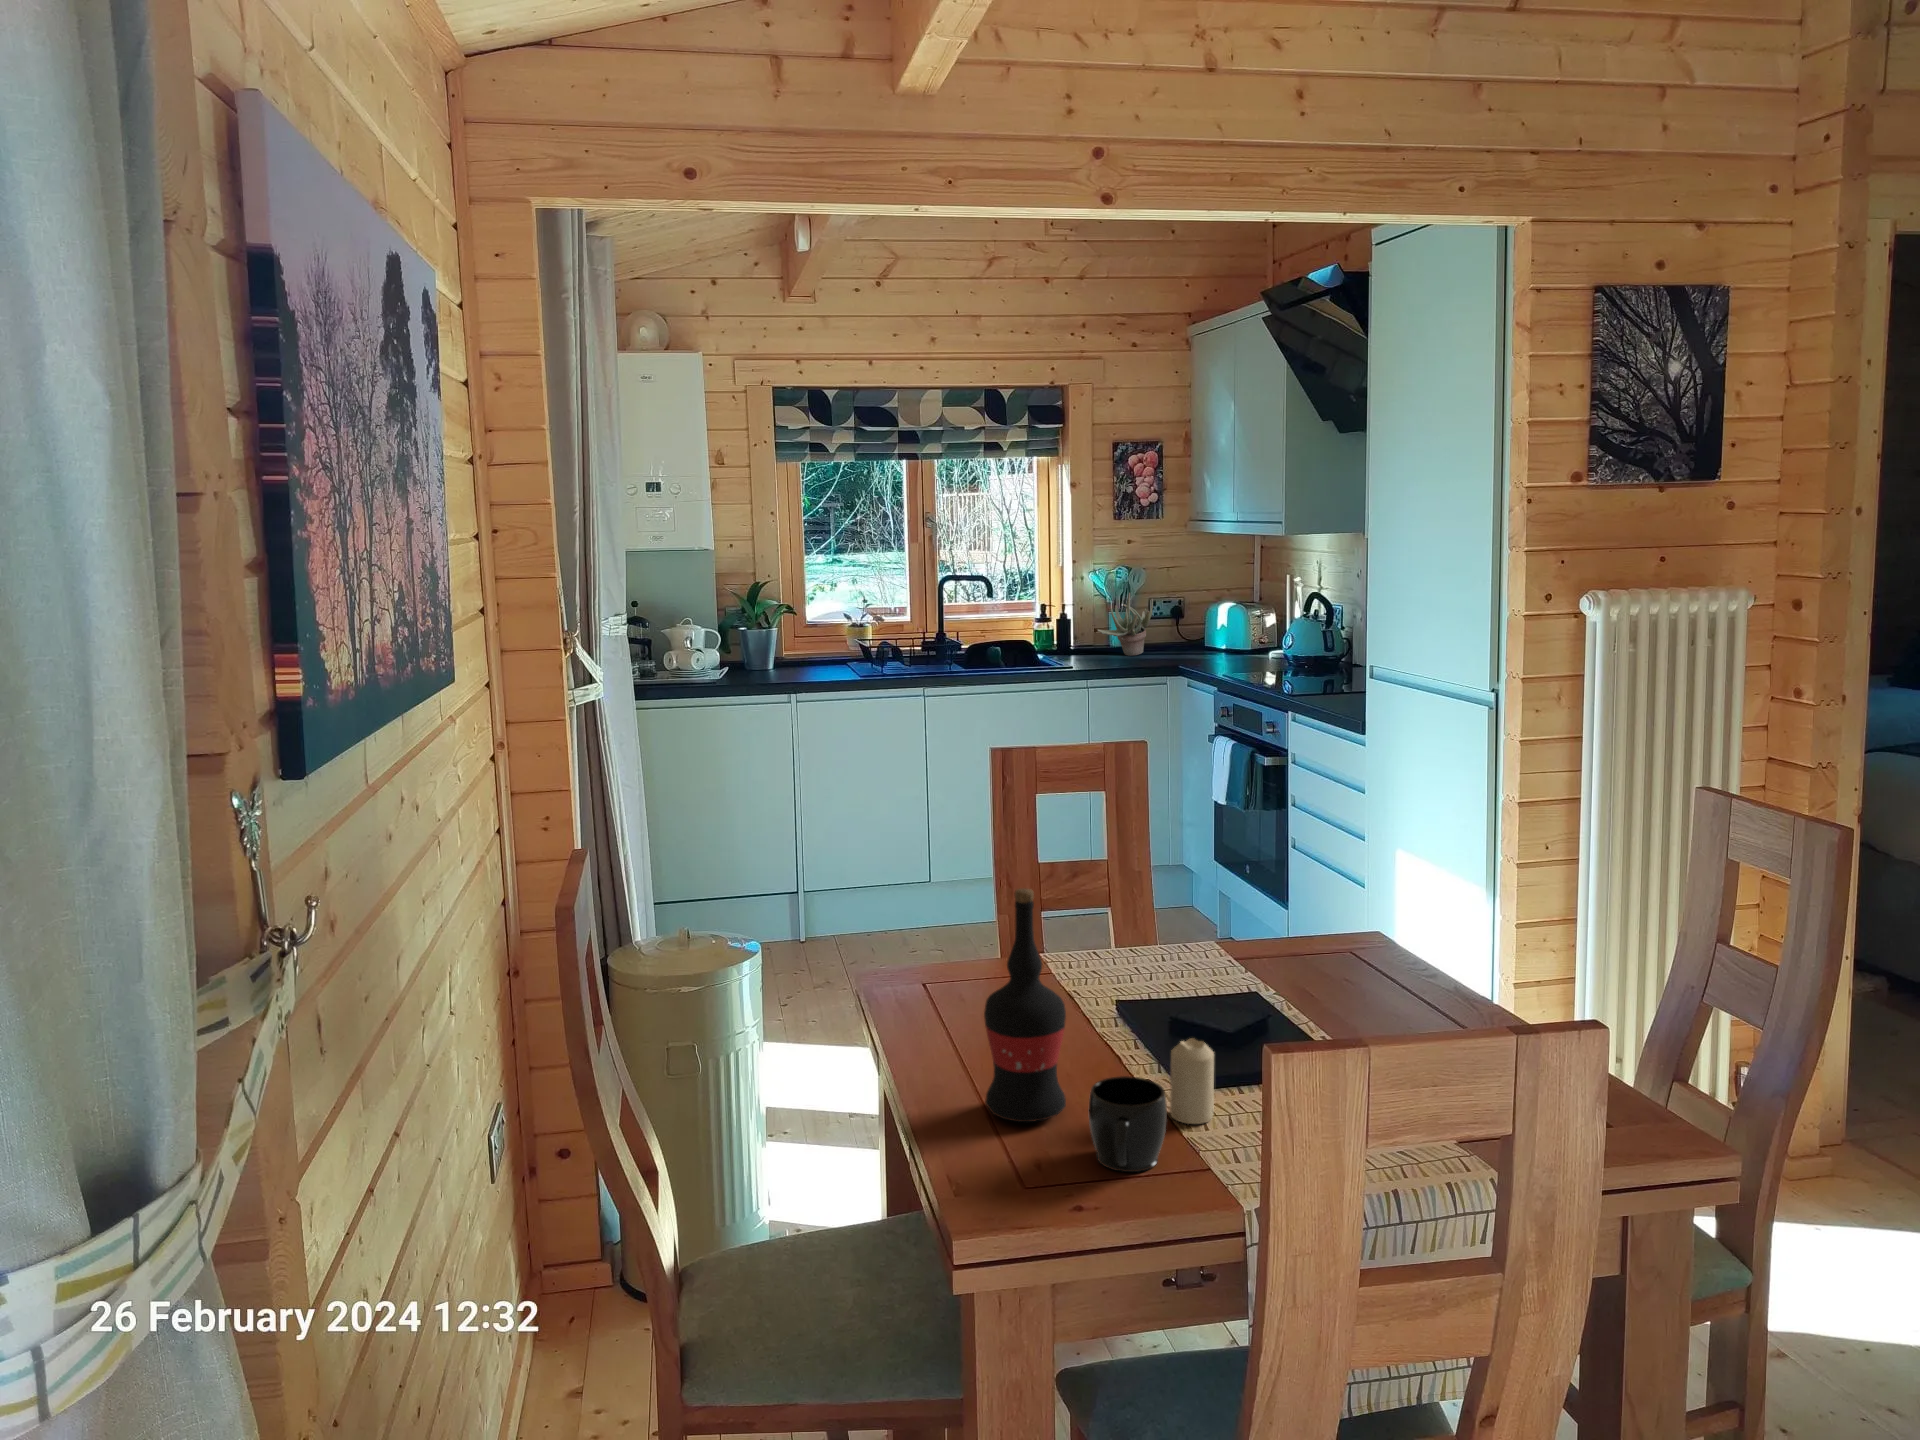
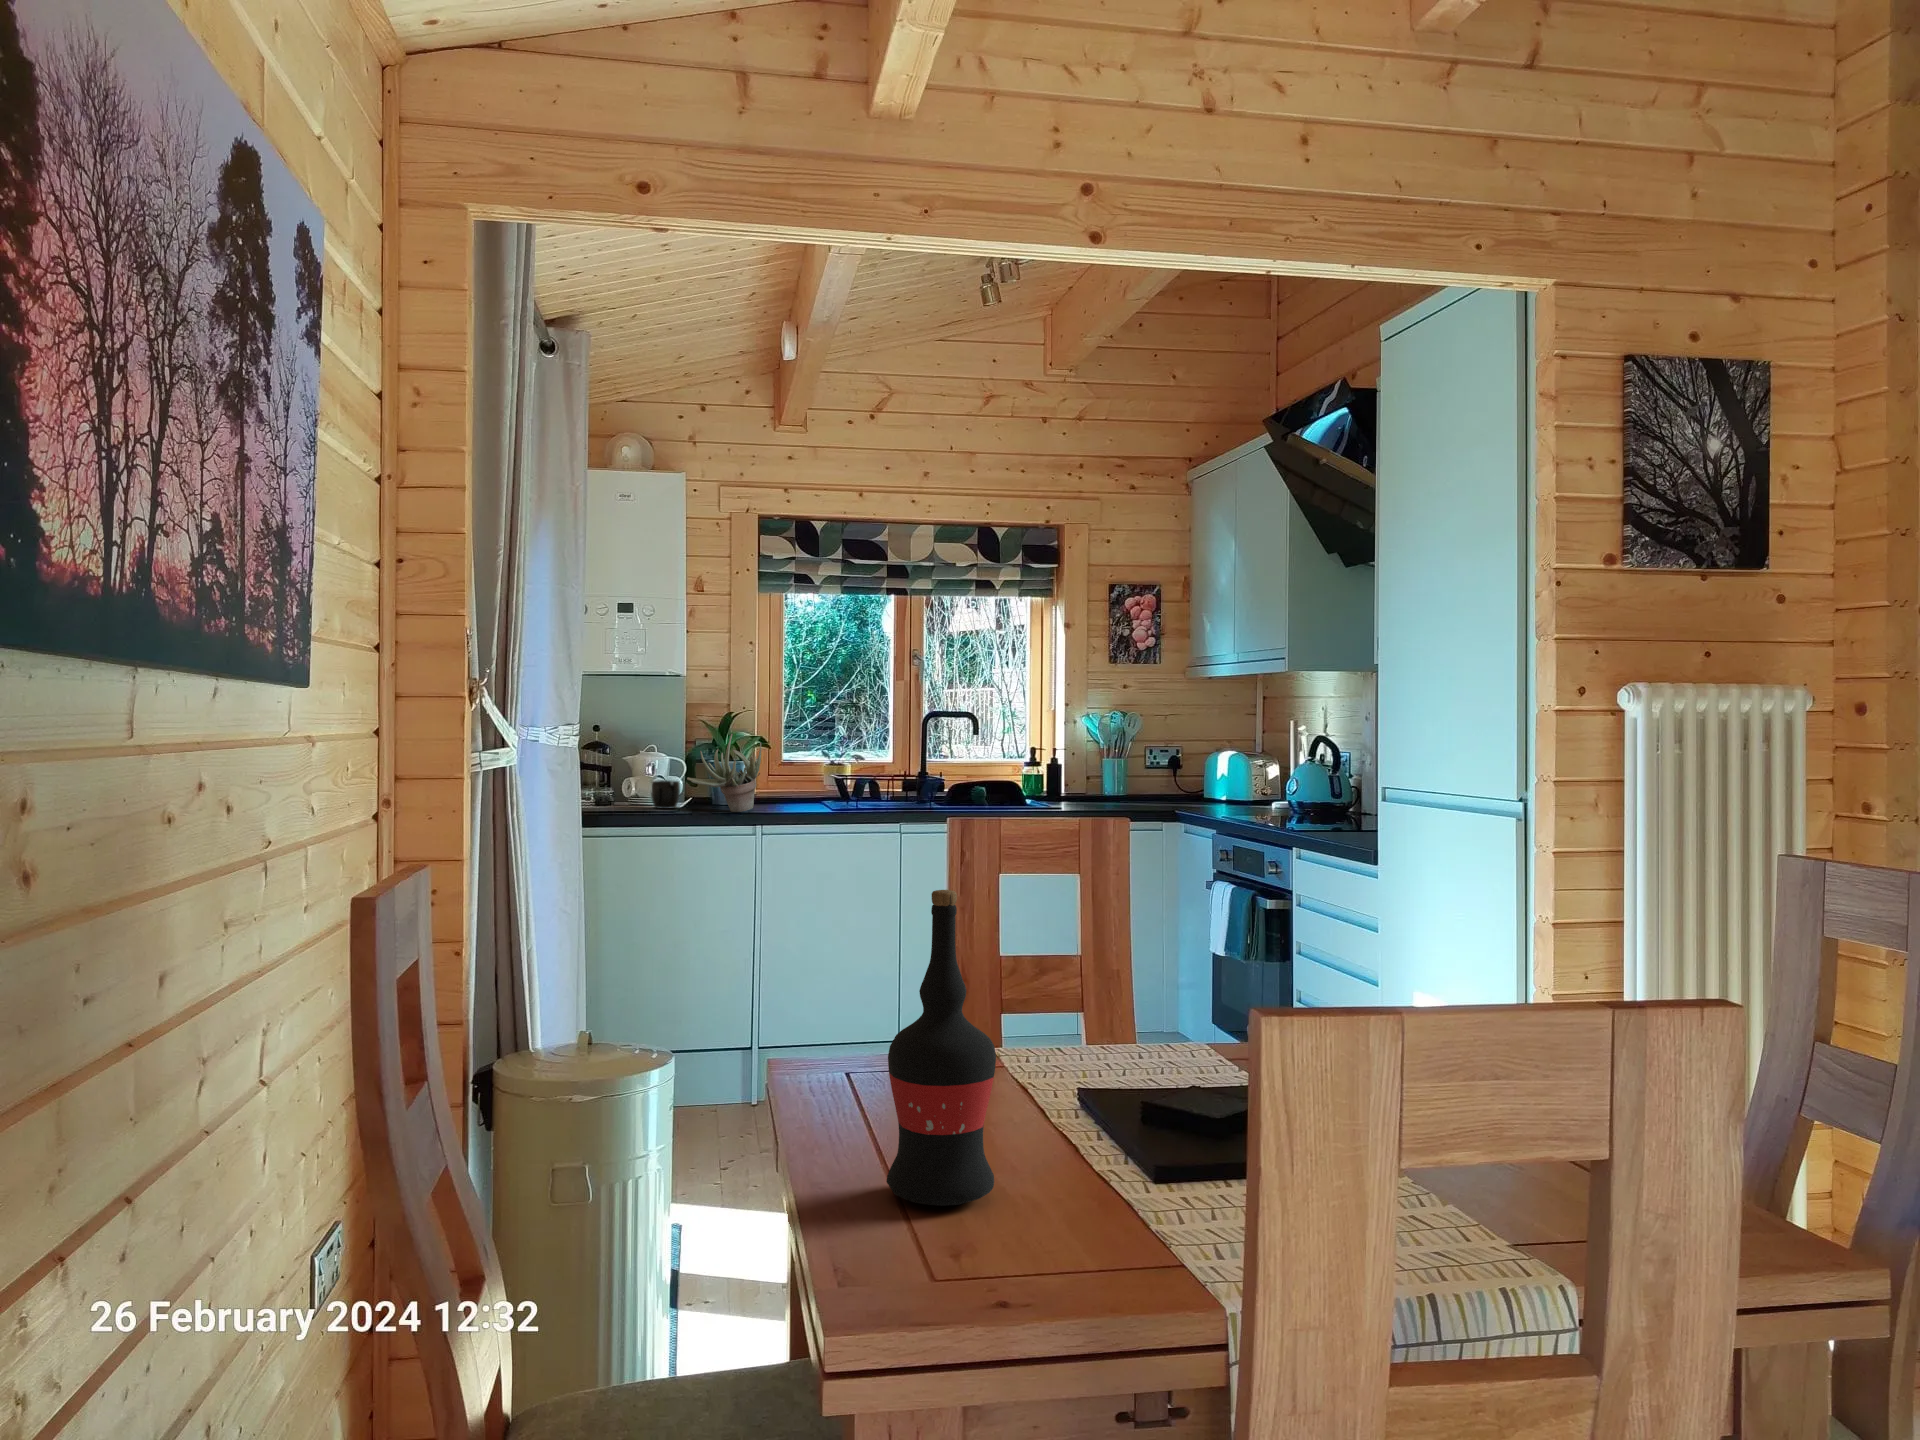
succulent plant: present [1098,593,1153,656] -> present [687,734,761,812]
candle: present [1170,1038,1214,1124] -> none [1133,1098,1192,1214]
mug: present [1089,1076,1167,1172] -> present [651,780,680,809]

